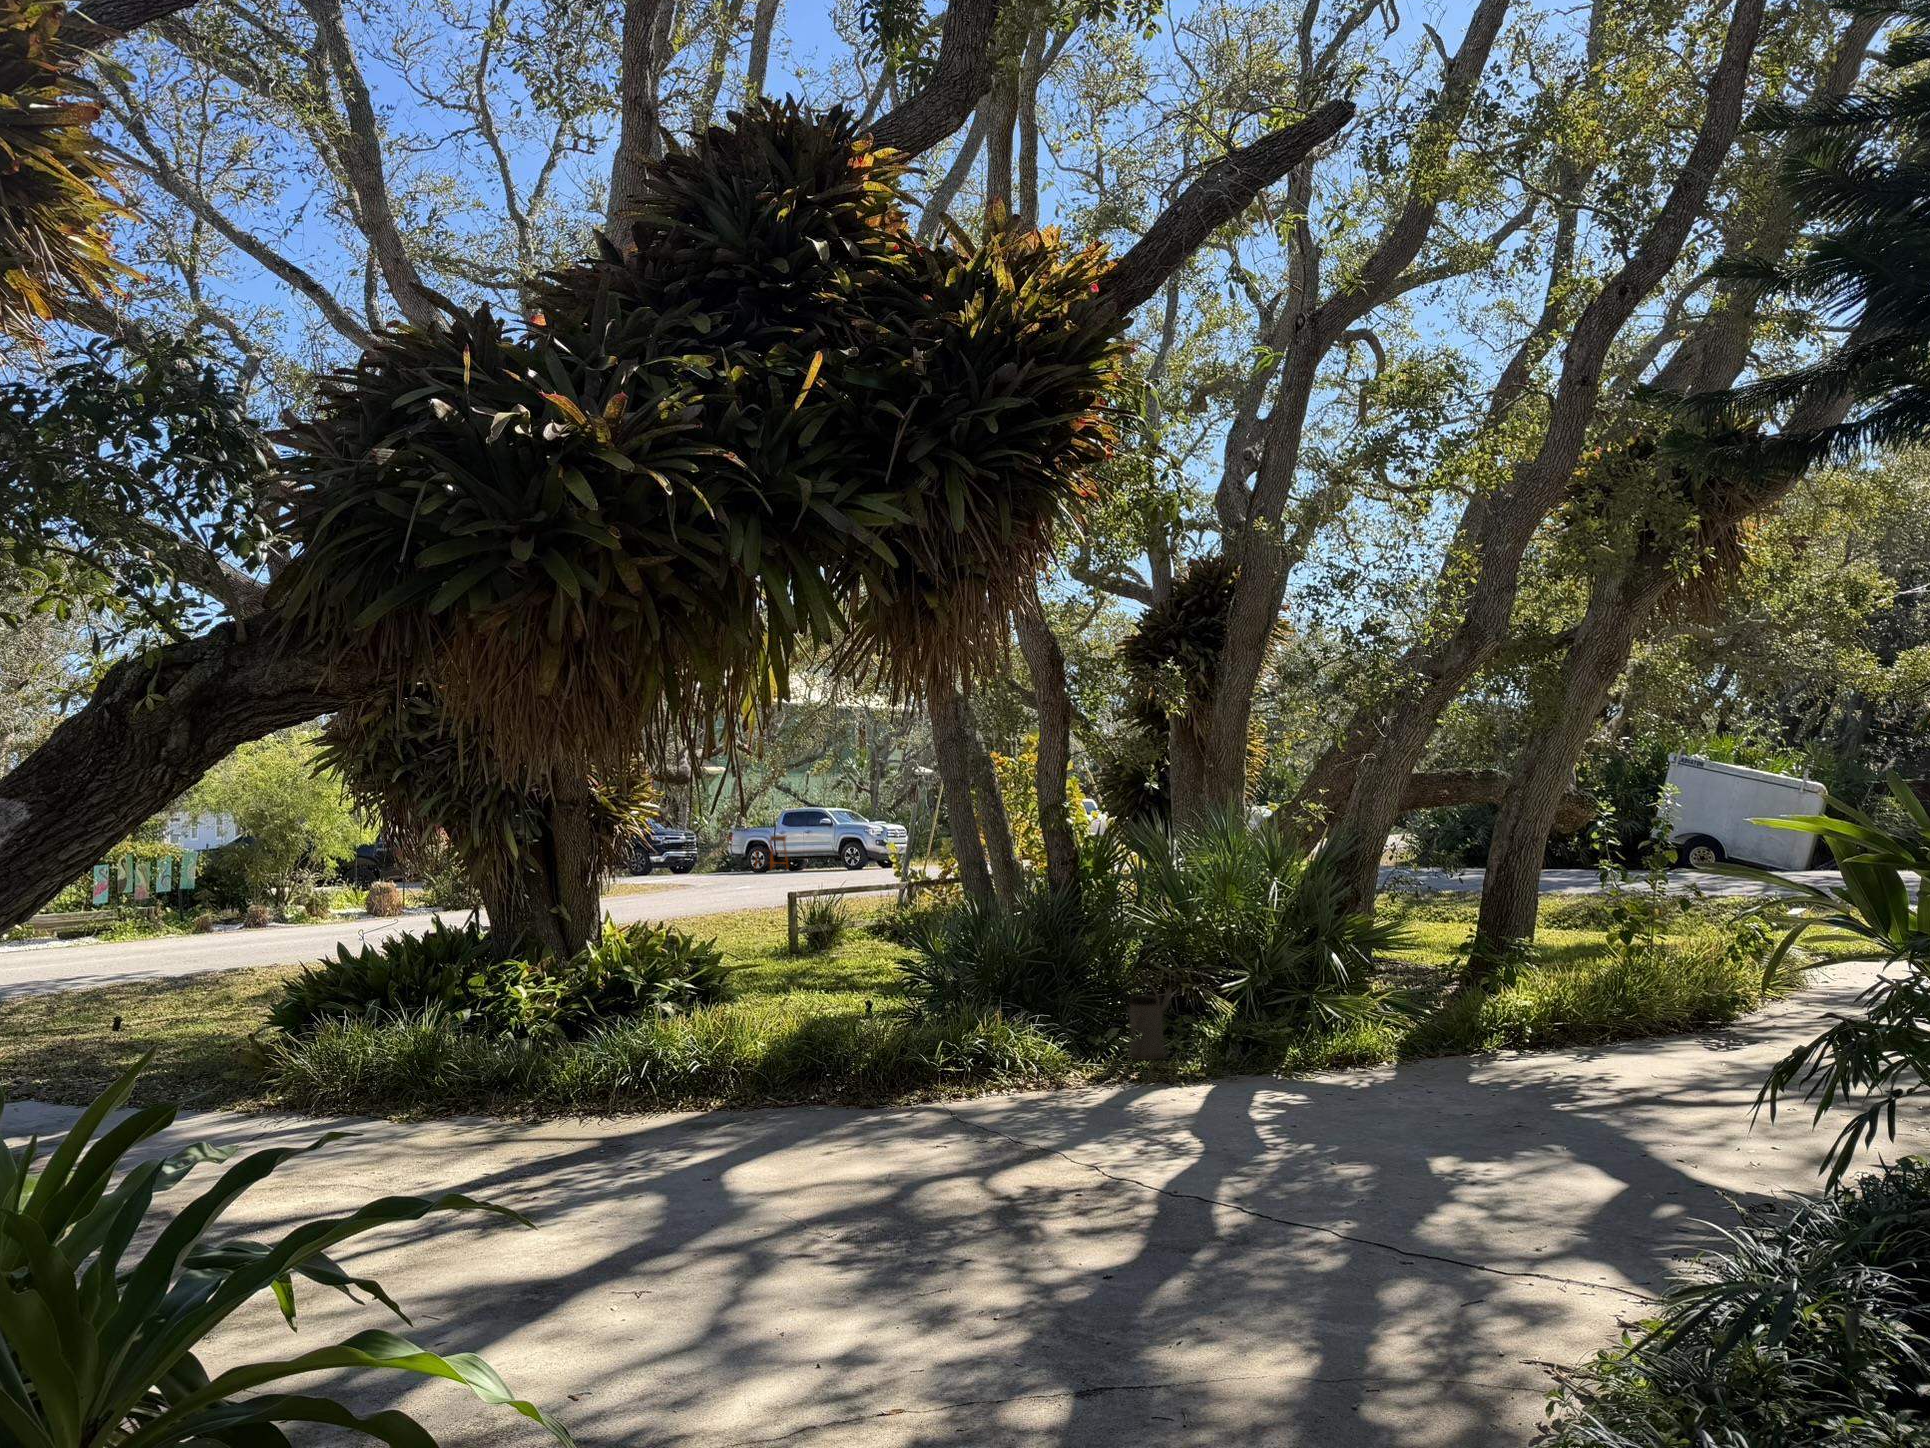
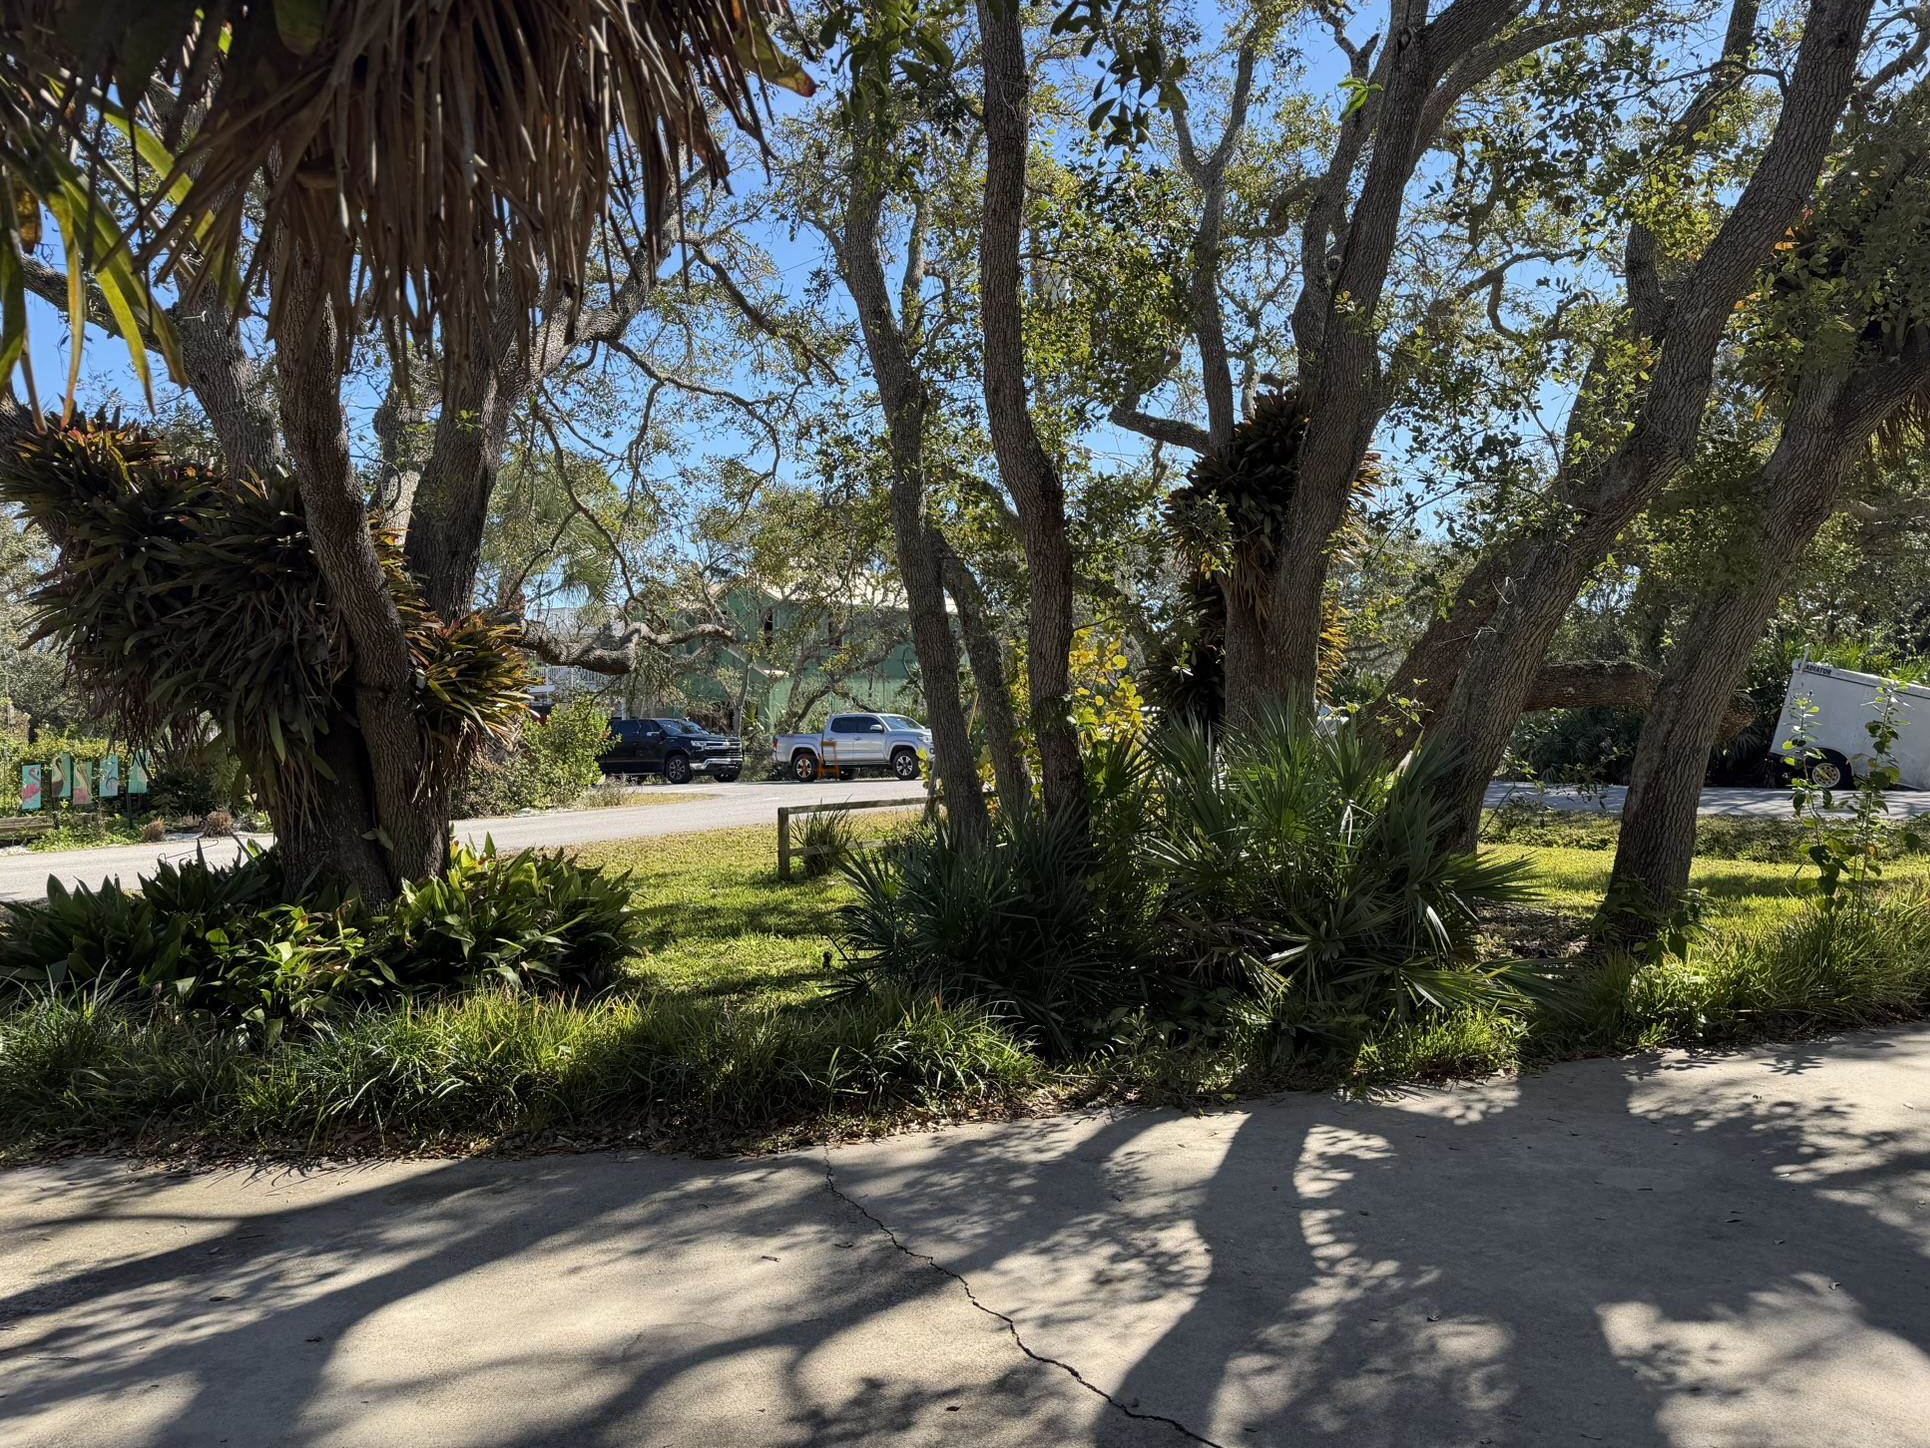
watering can: present [1129,983,1172,1060] -> none [1136,949,1202,1059]

